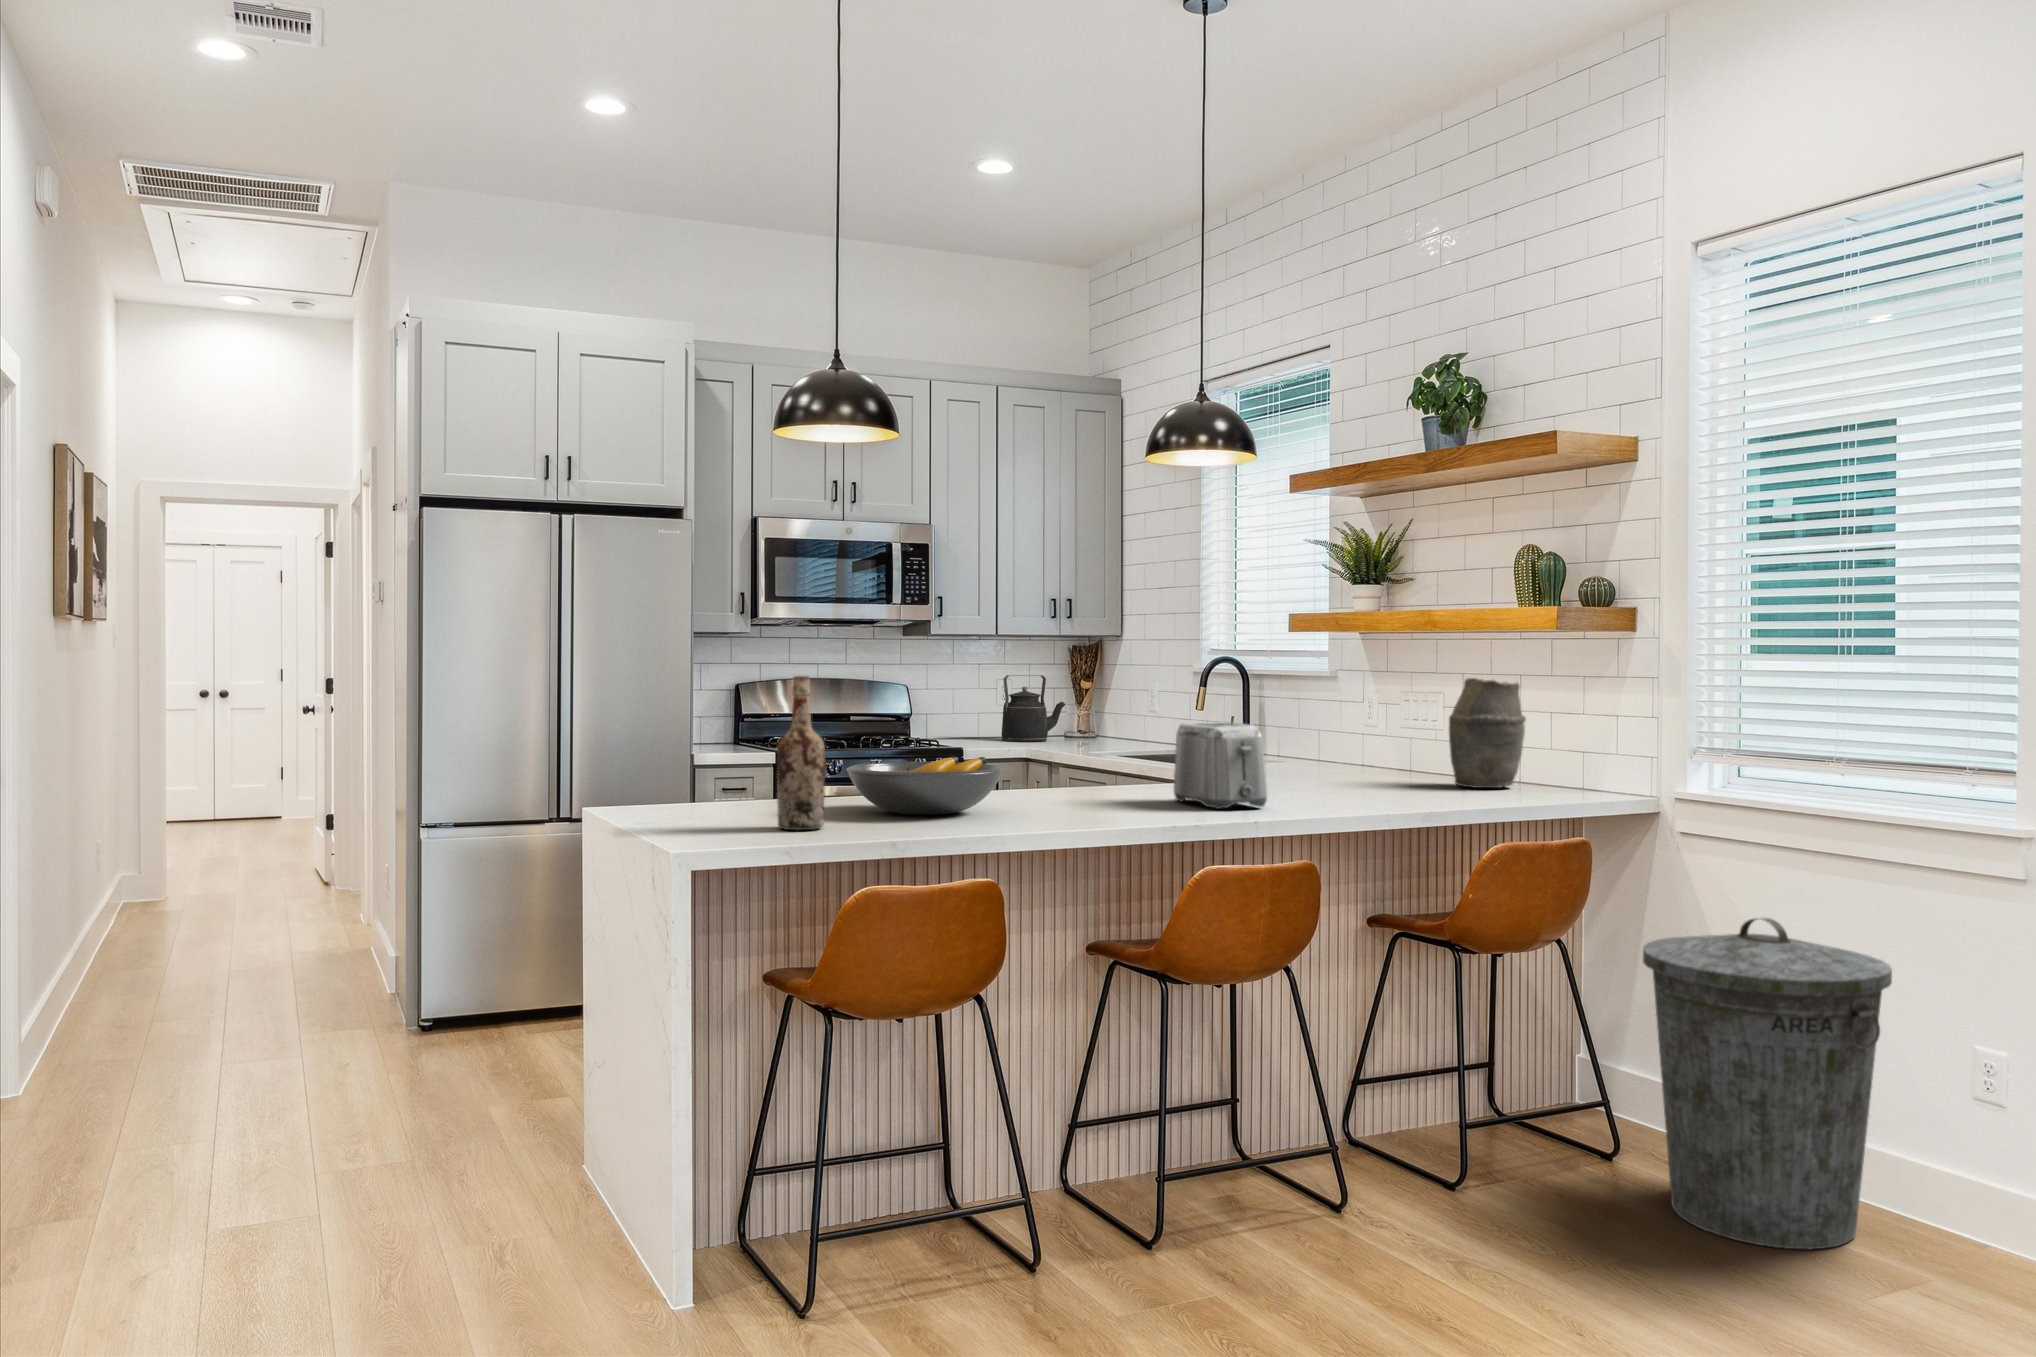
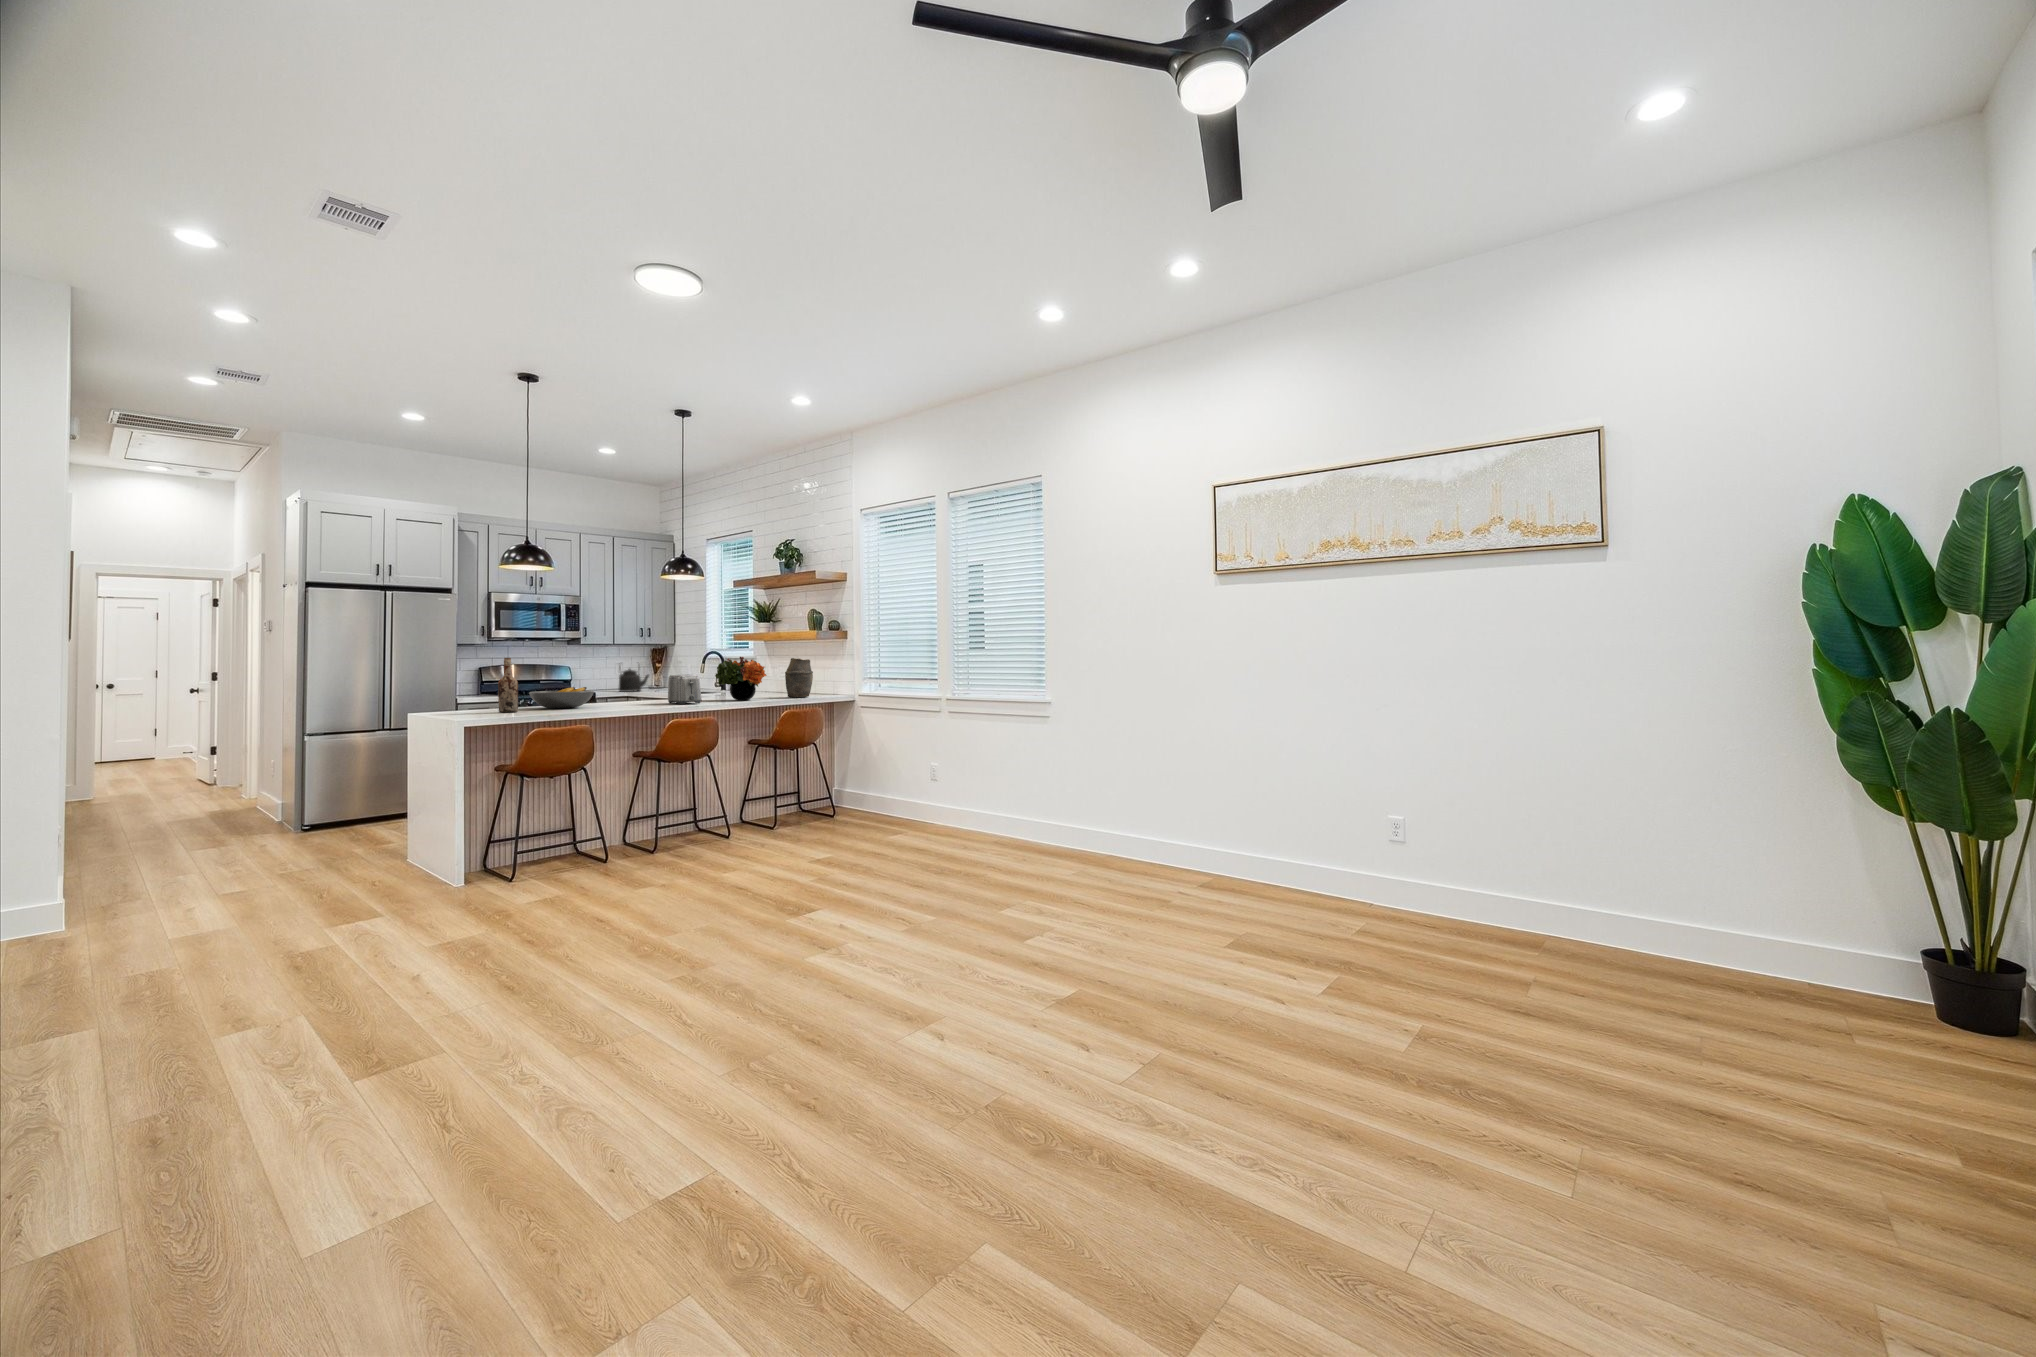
flower arrangement: none [1282,673,1423,795] -> present [715,657,767,700]
trash can: present [1643,918,1892,1249] -> none [830,731,902,832]

